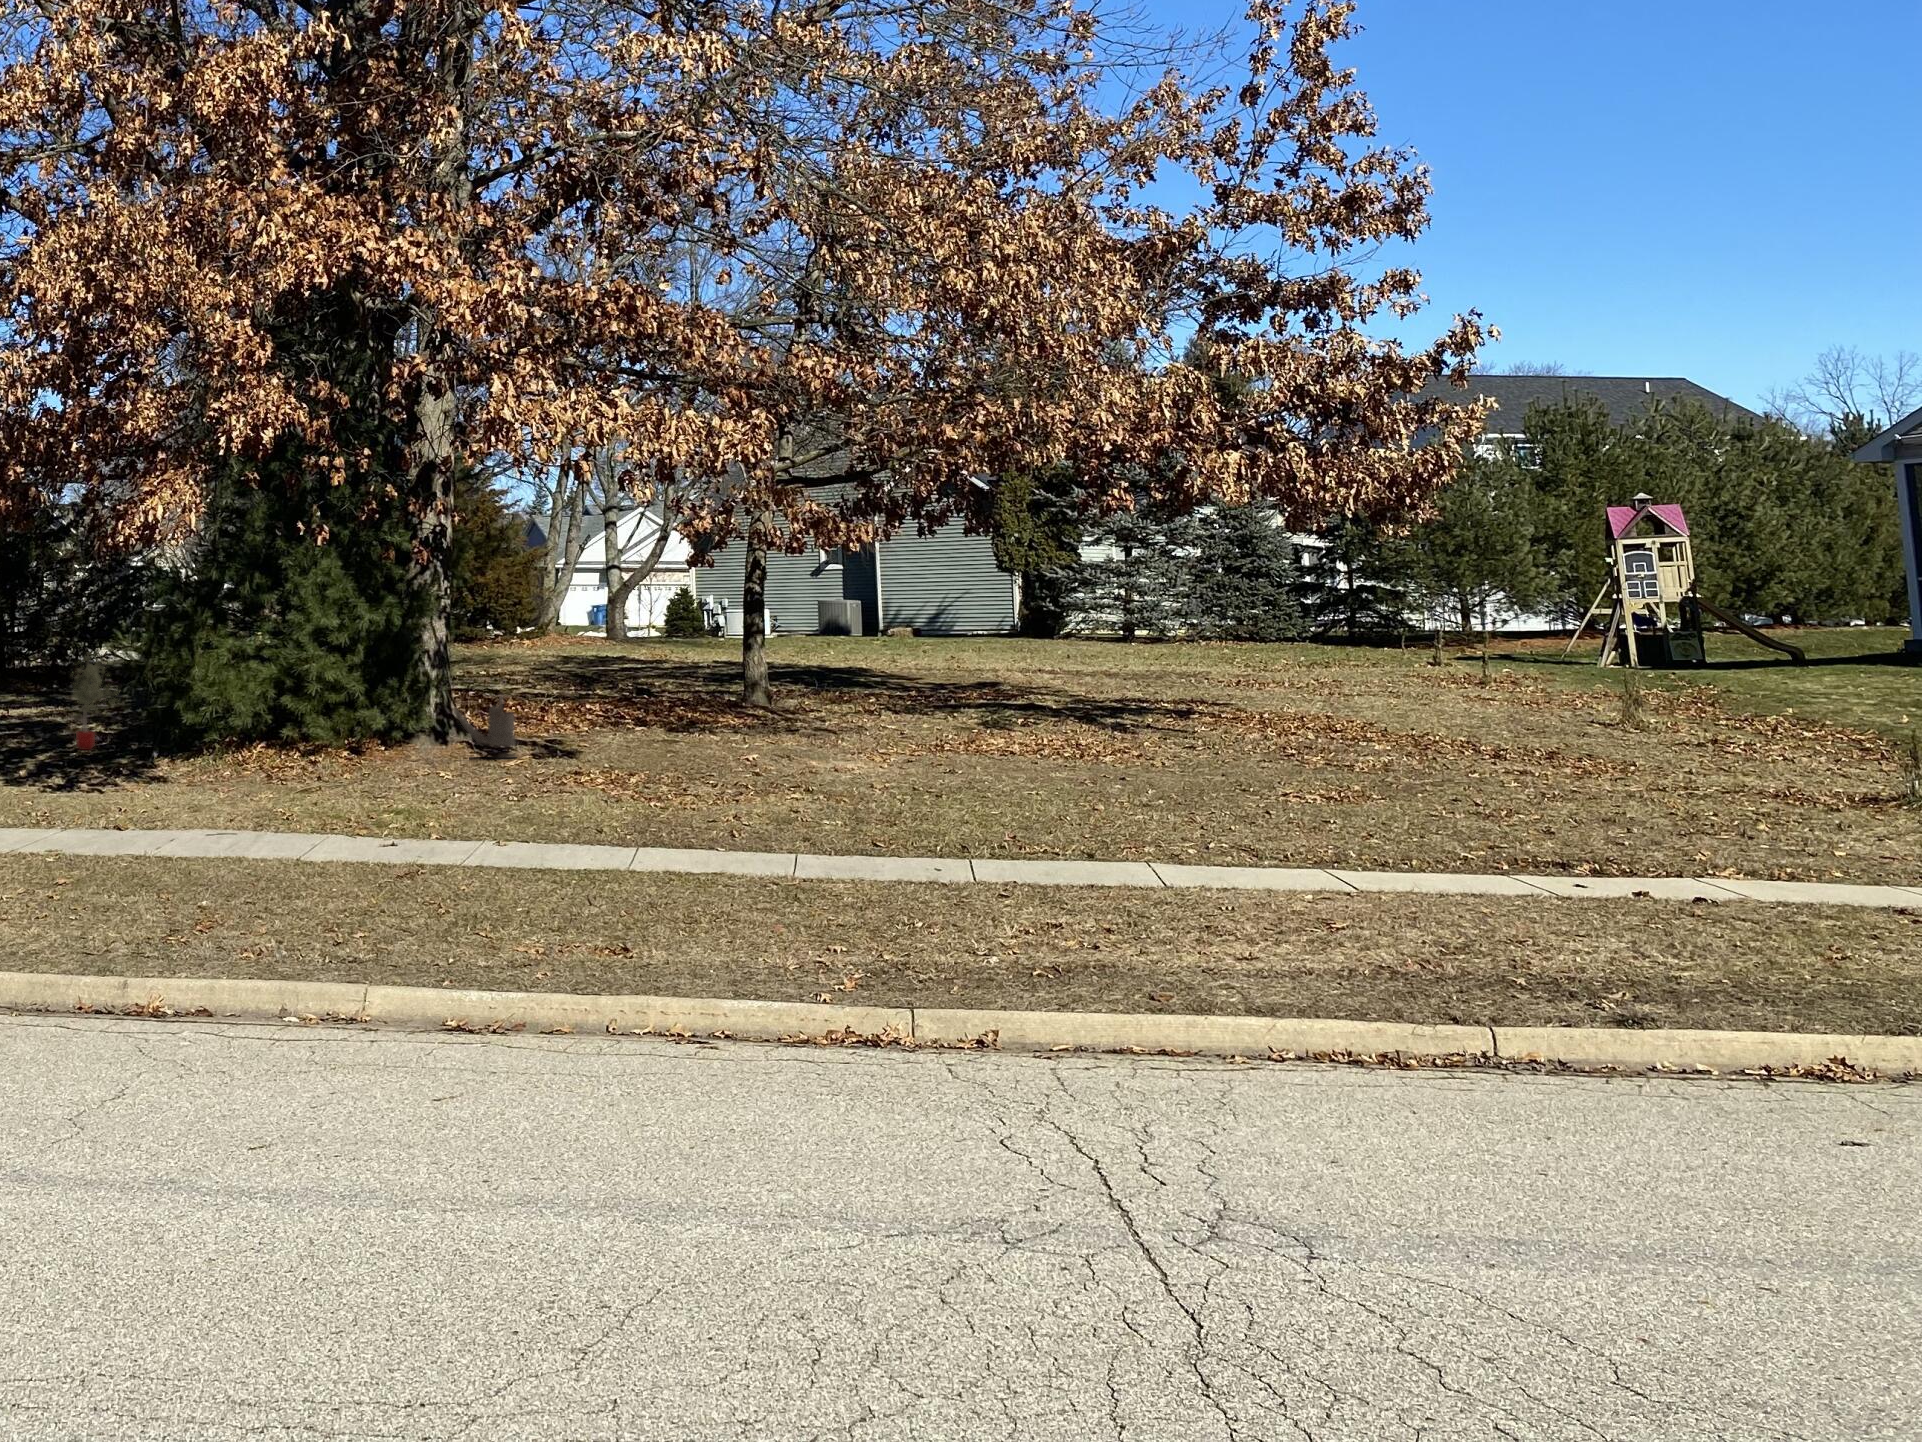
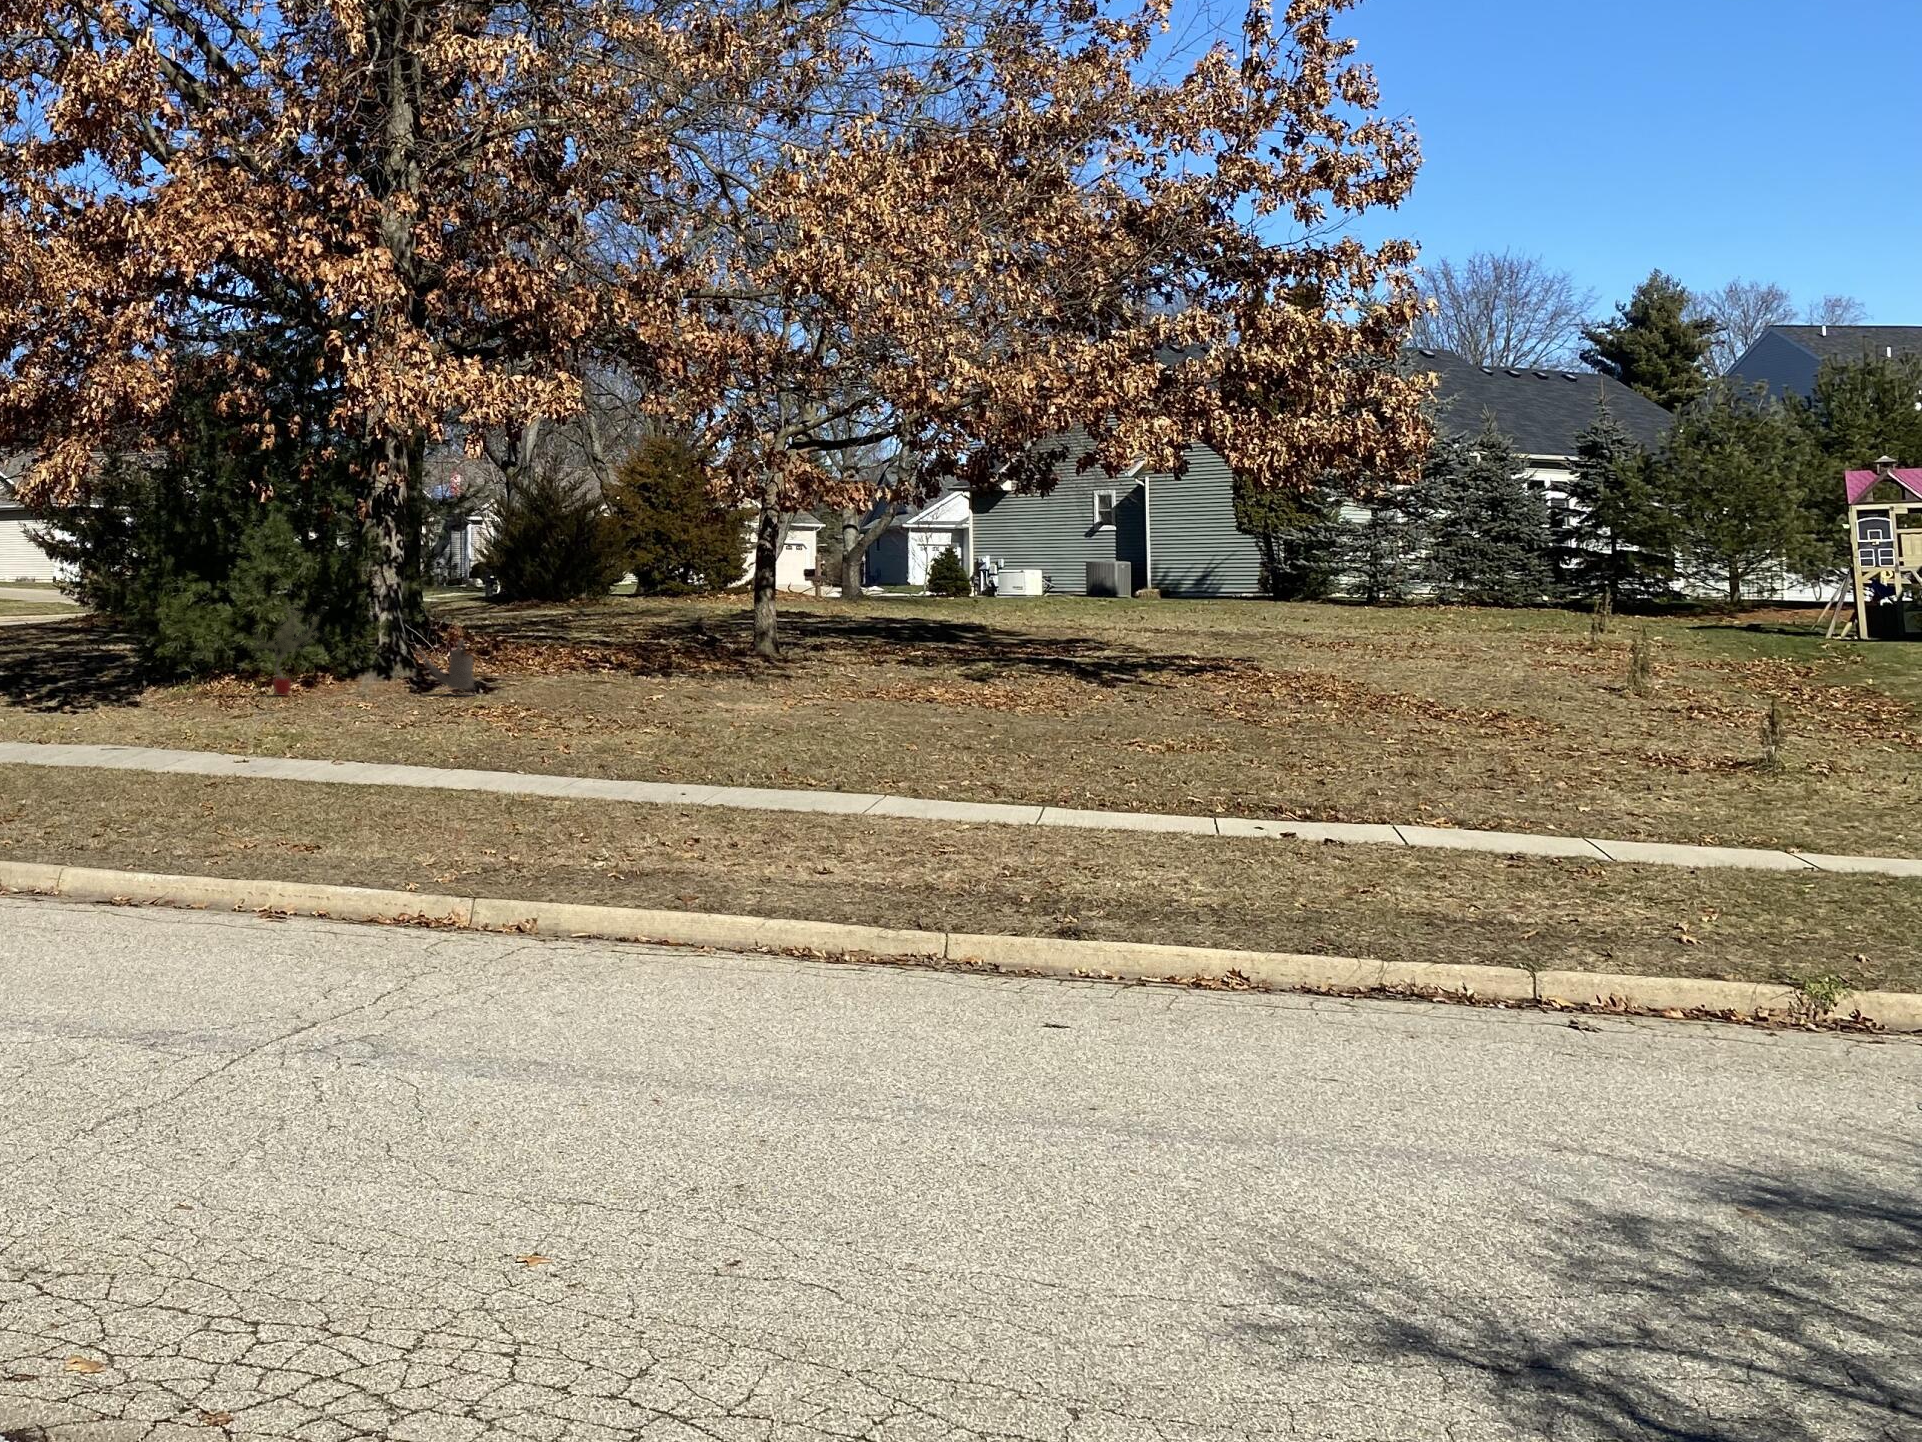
potted tree: present [72,652,120,750] -> present [248,604,319,696]

